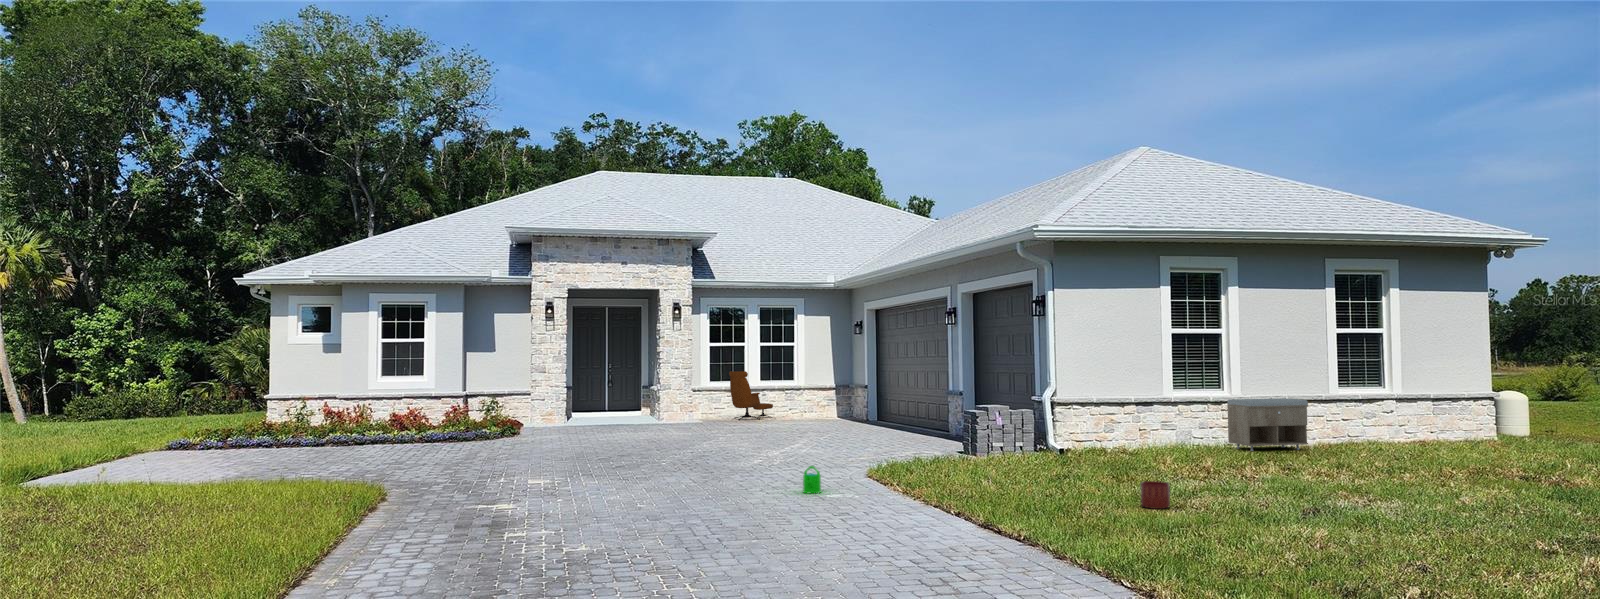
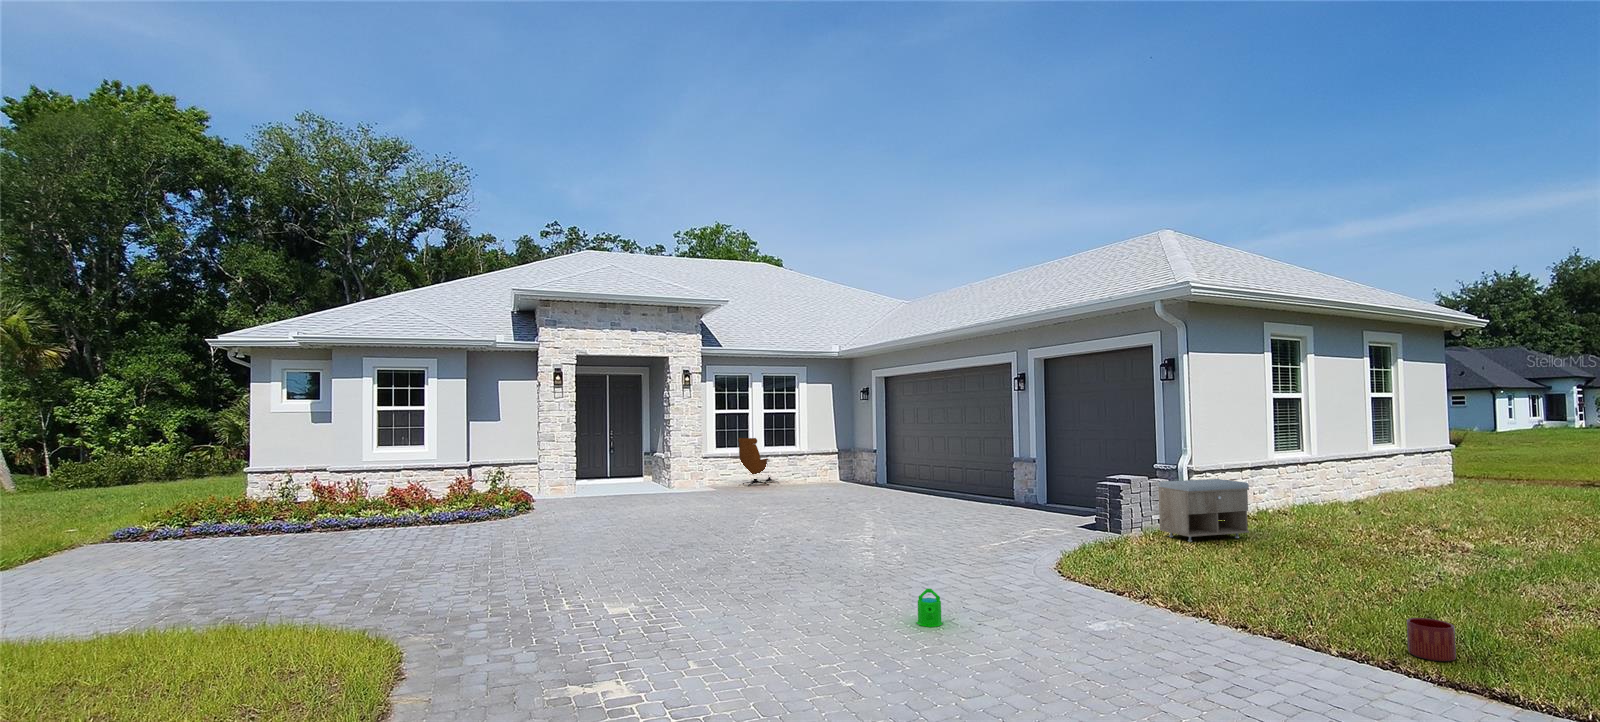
storage bench: present [1227,398,1308,451] -> present [1158,479,1249,542]

